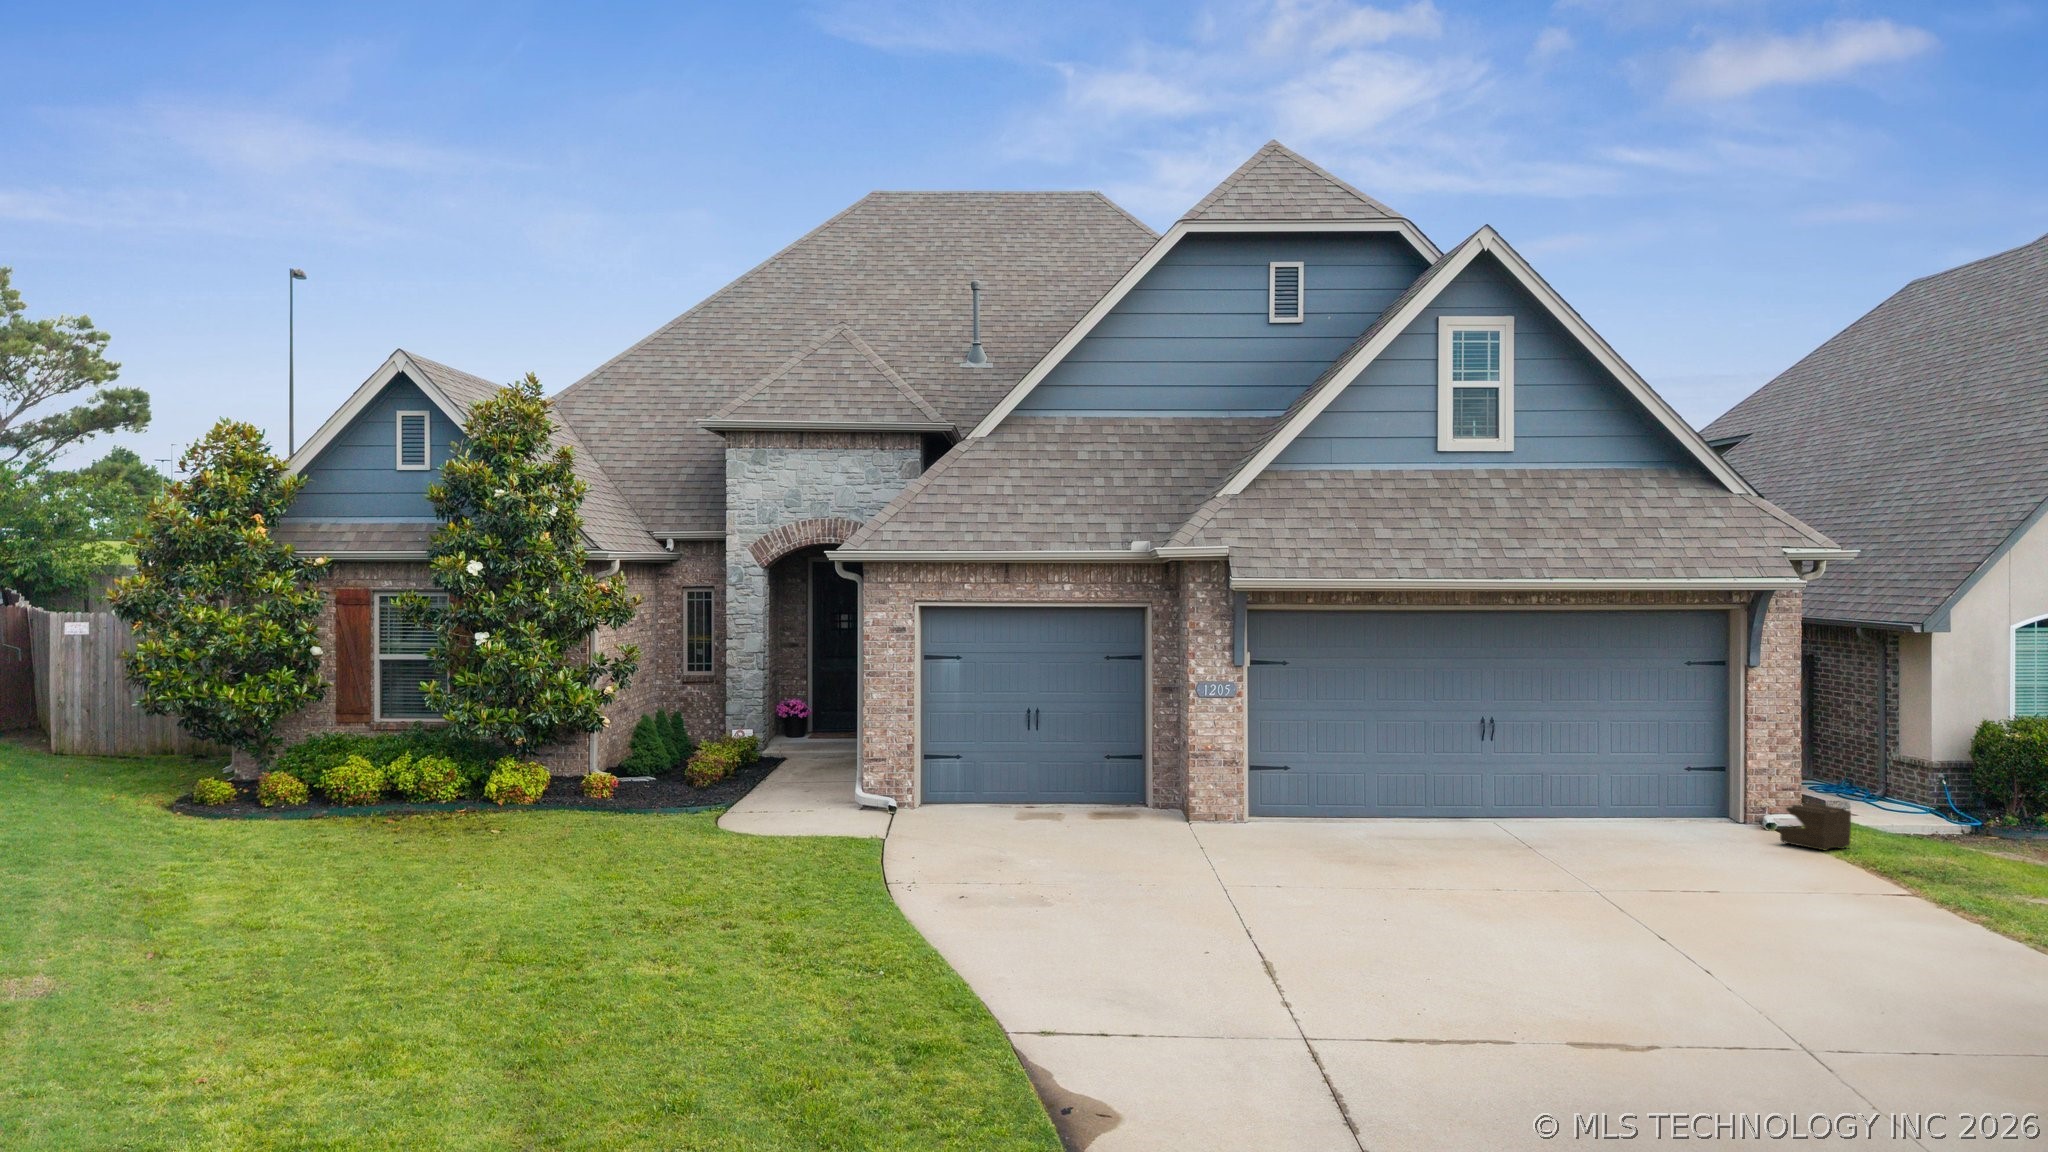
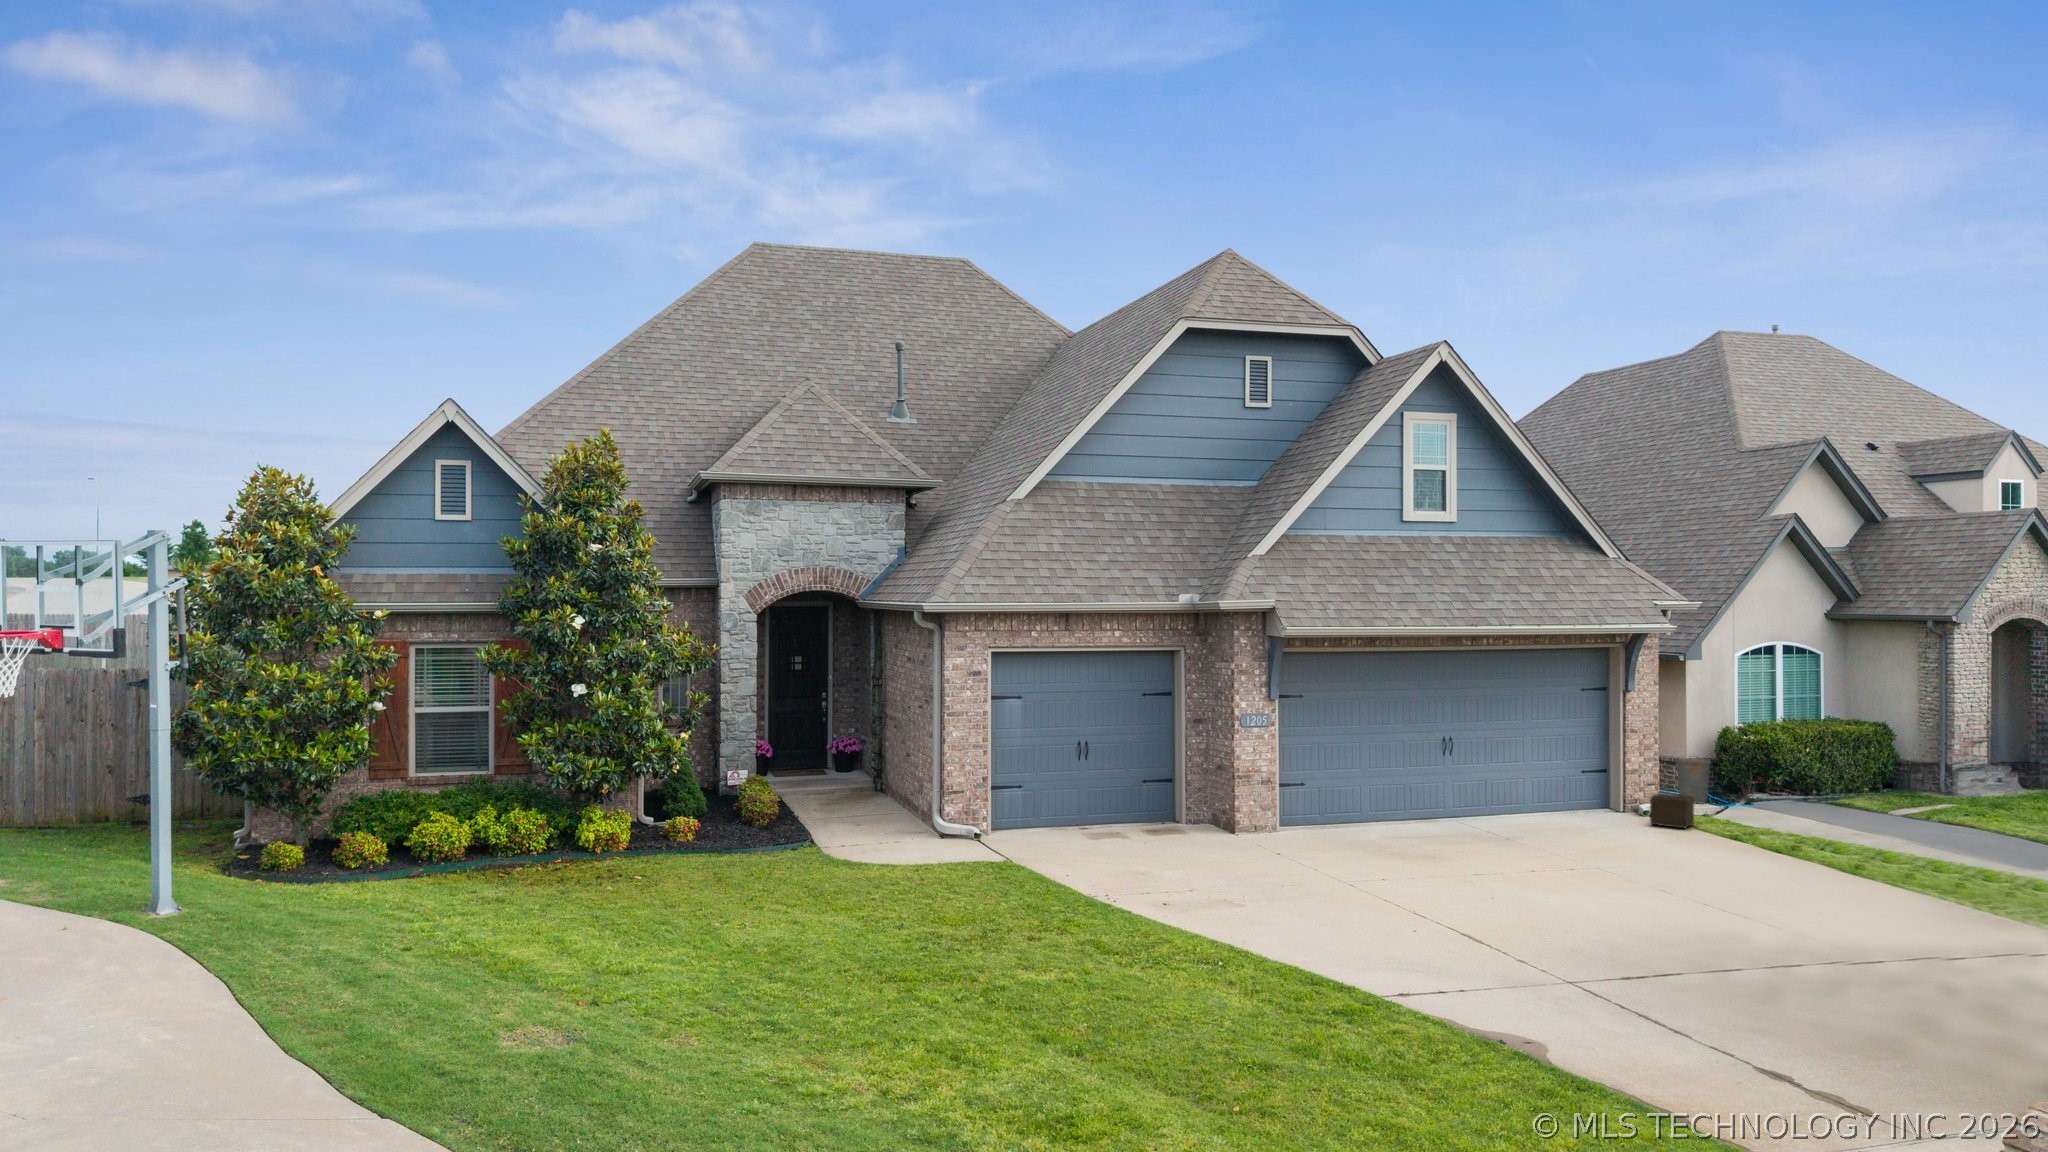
trash can: none [1904,762,1953,826] -> present [1677,757,1711,804]

